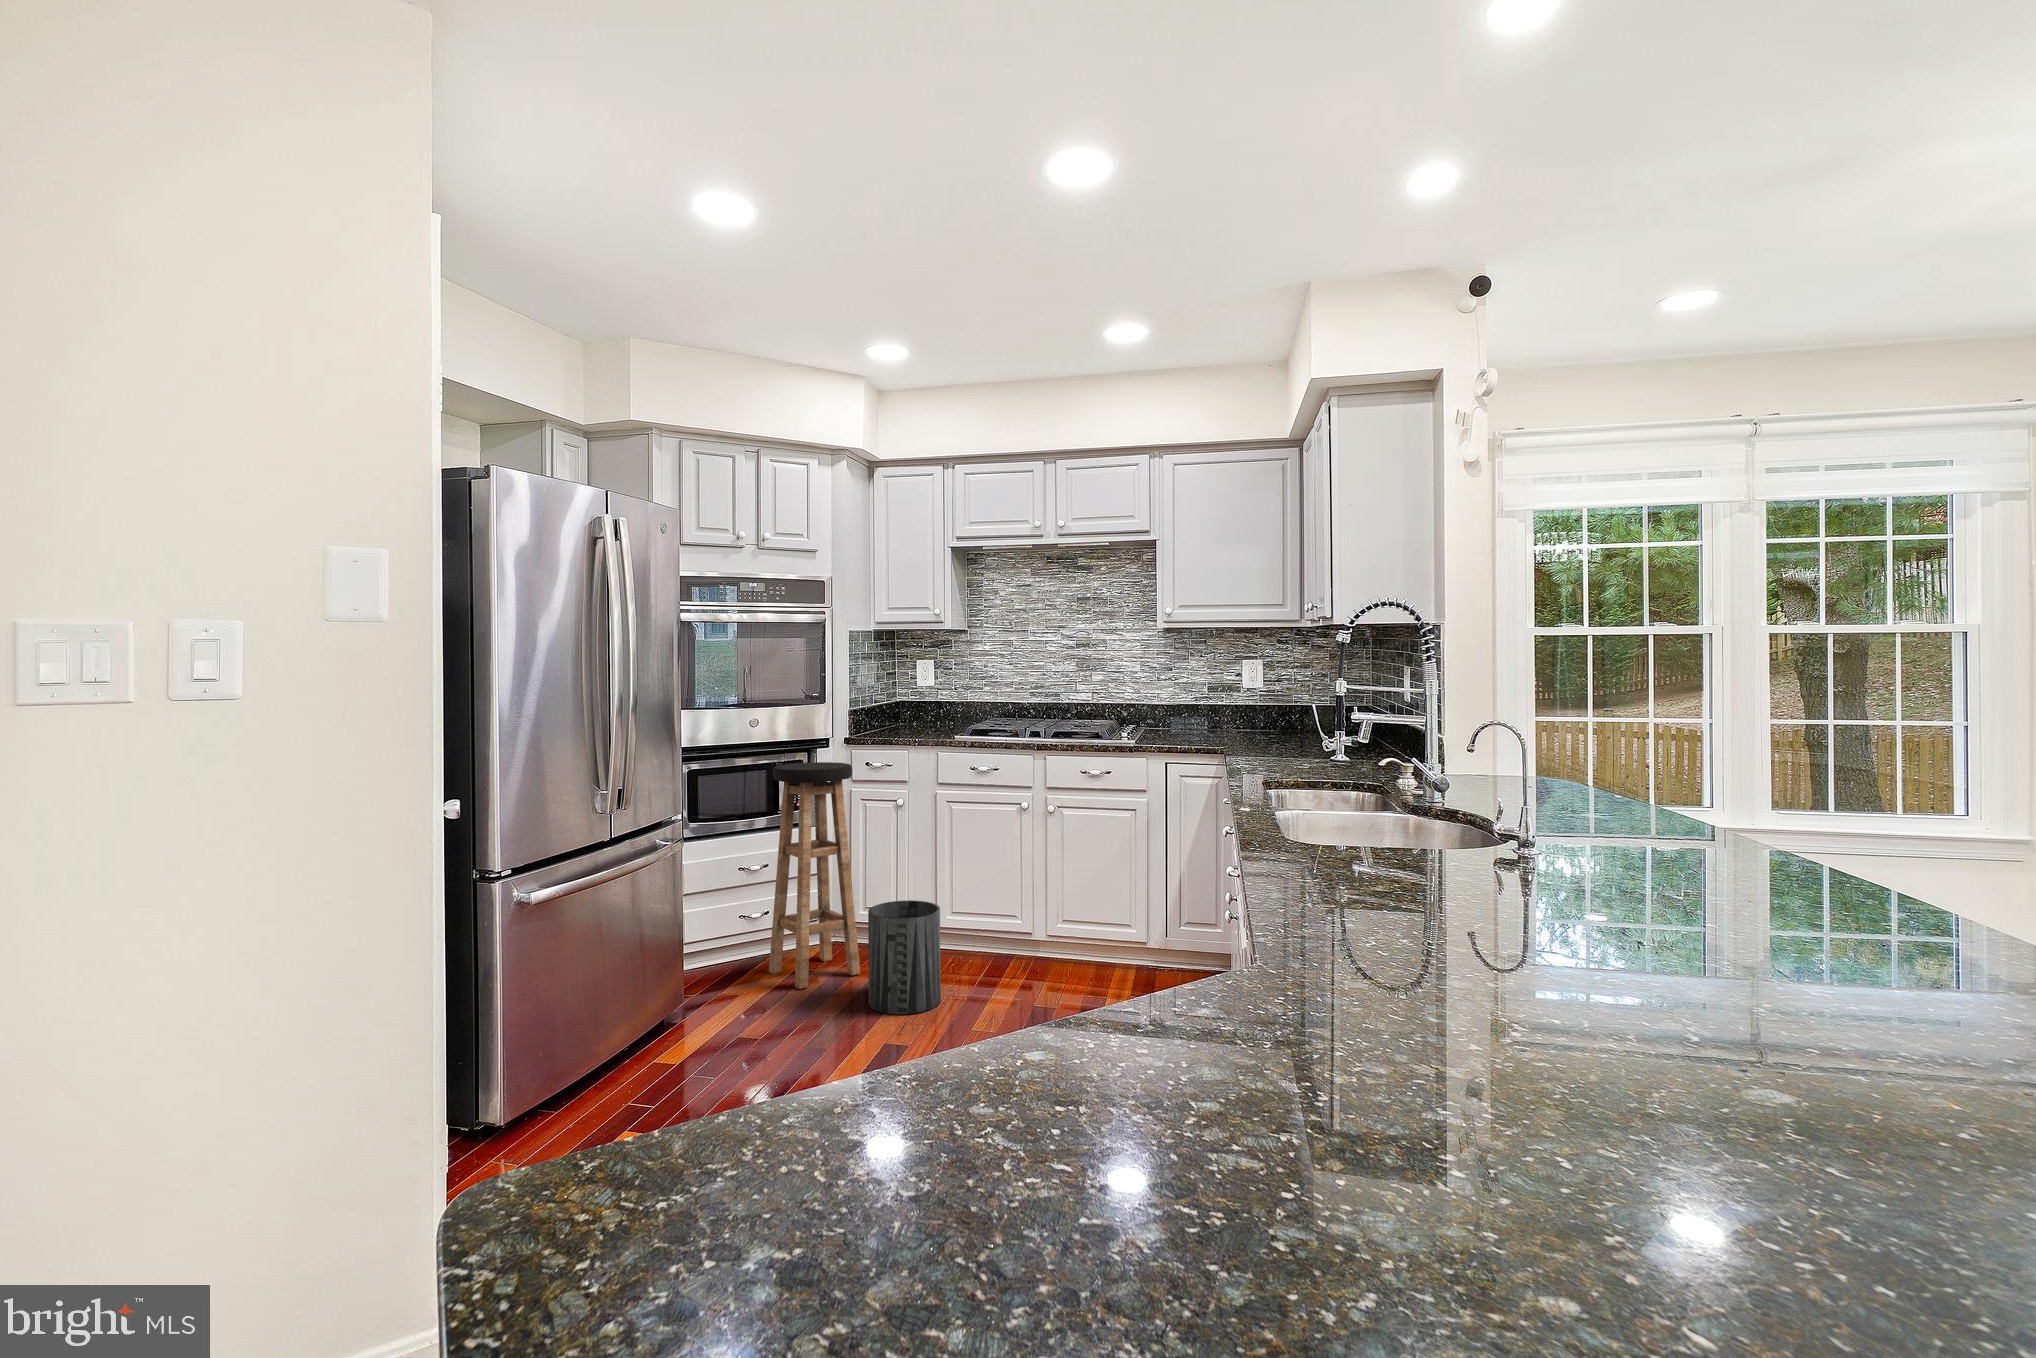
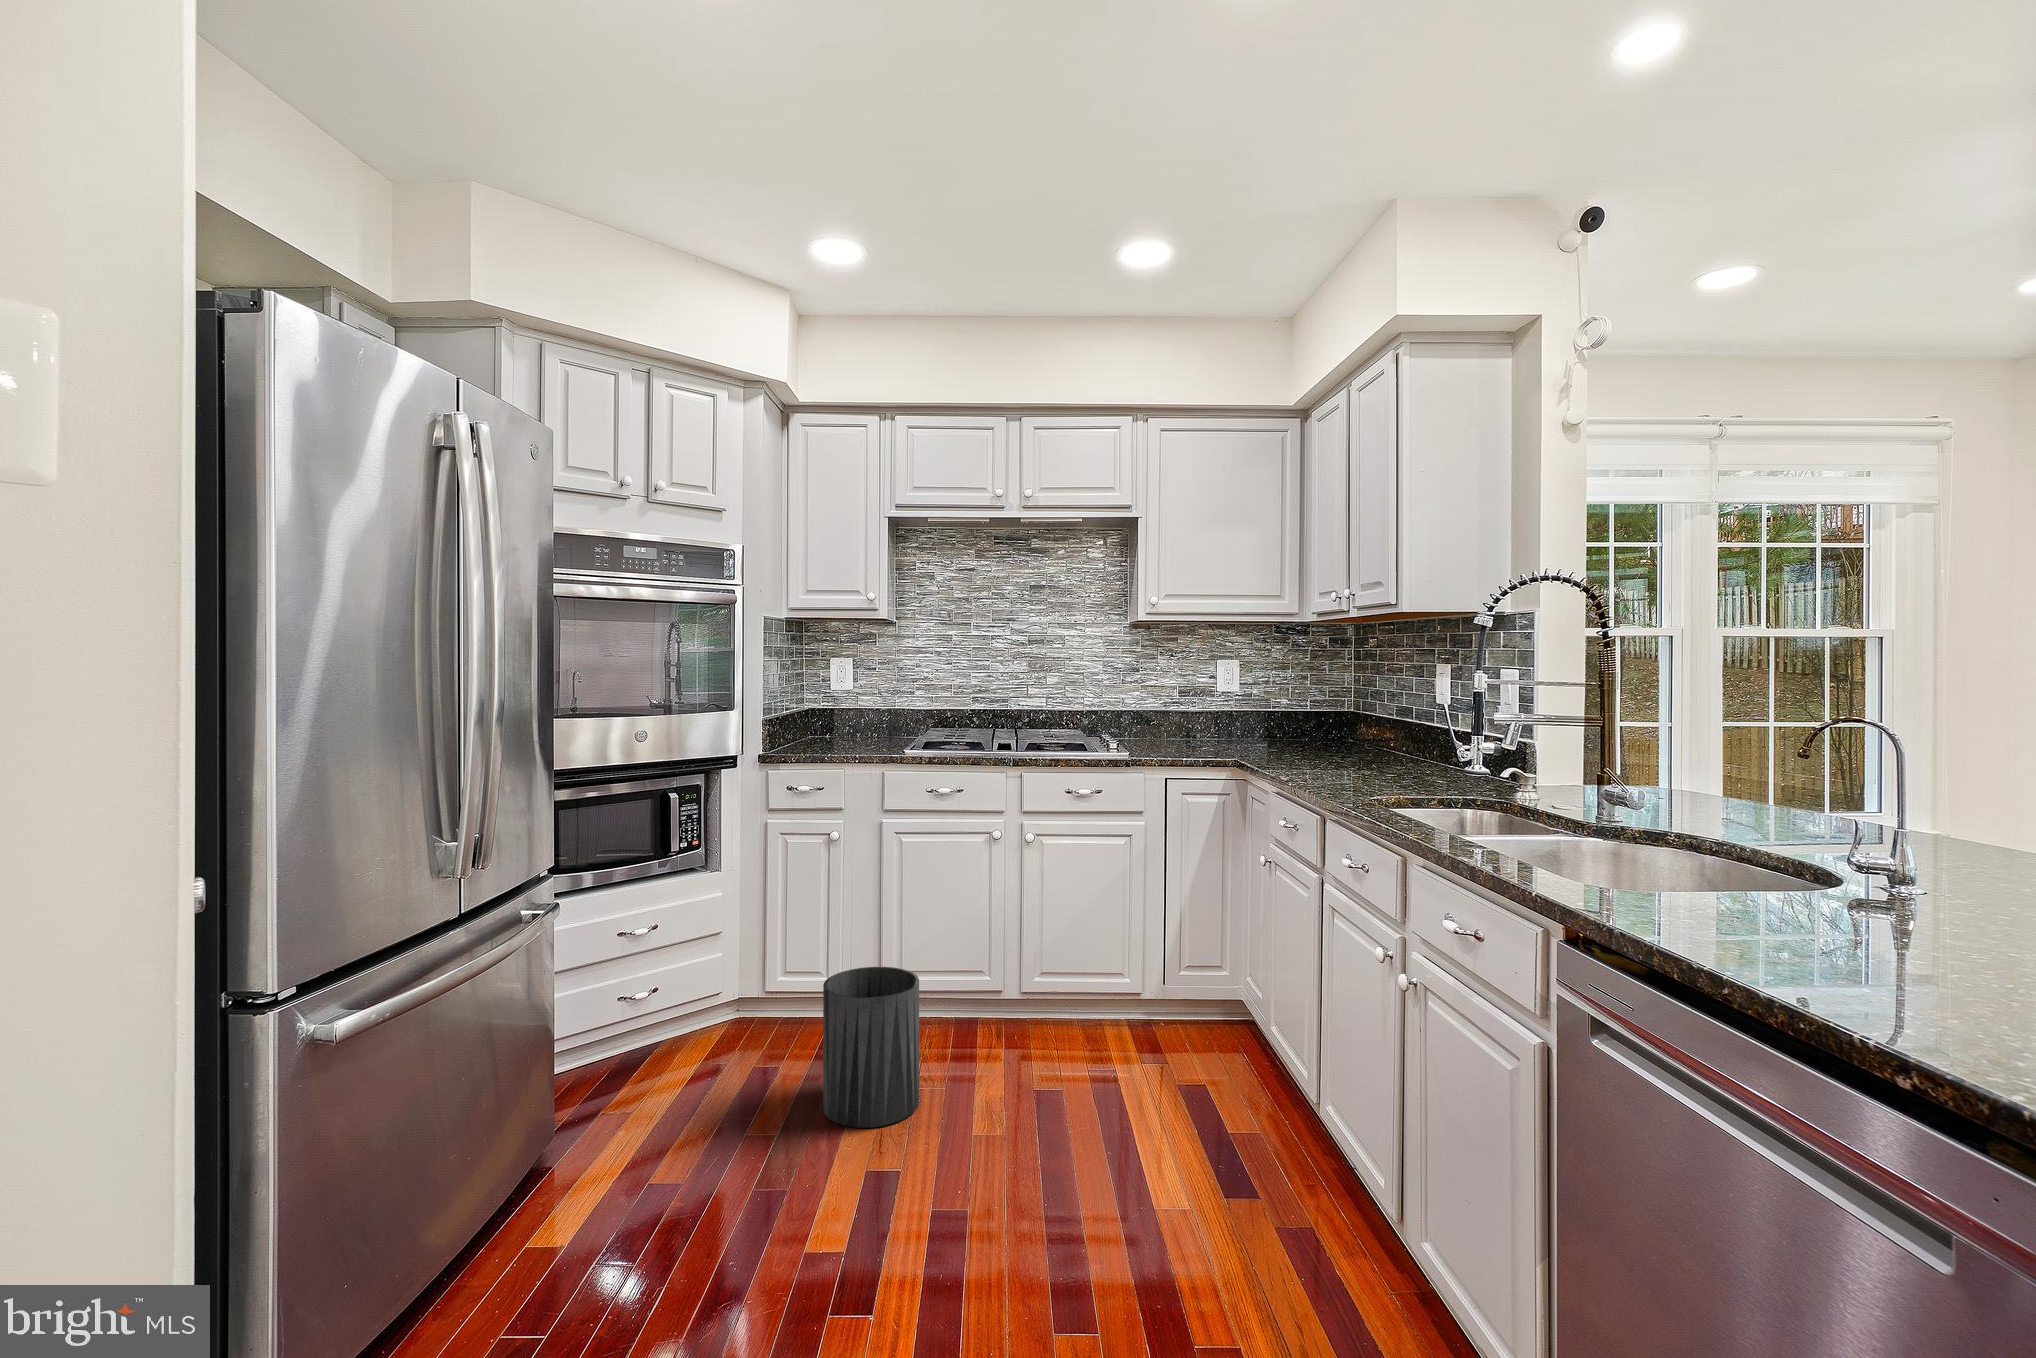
bar stool: present [769,762,860,989] -> none [664,787,794,1100]

